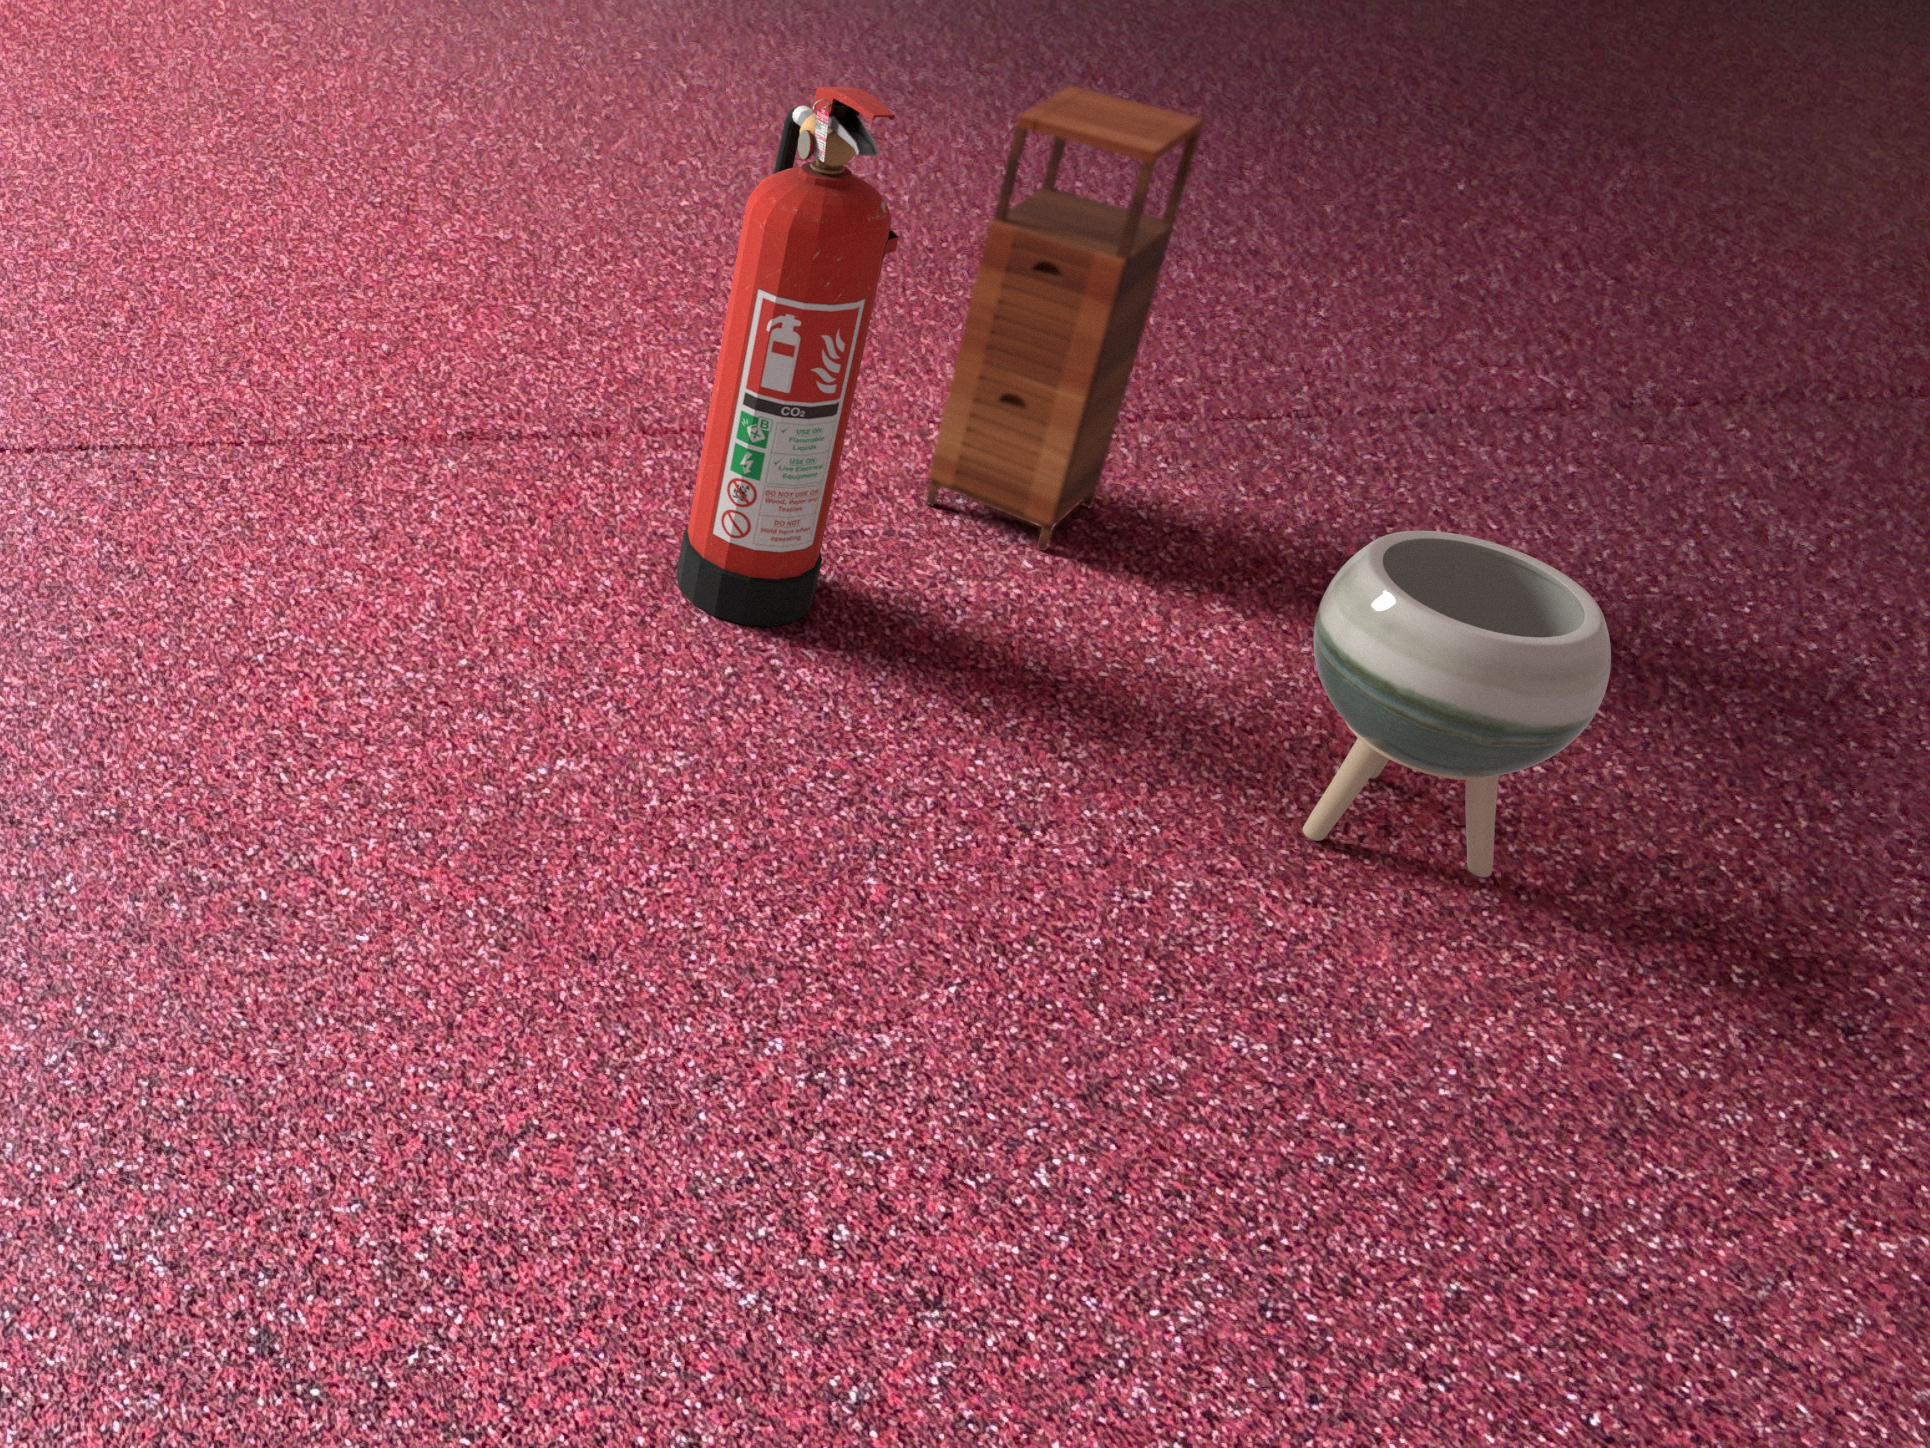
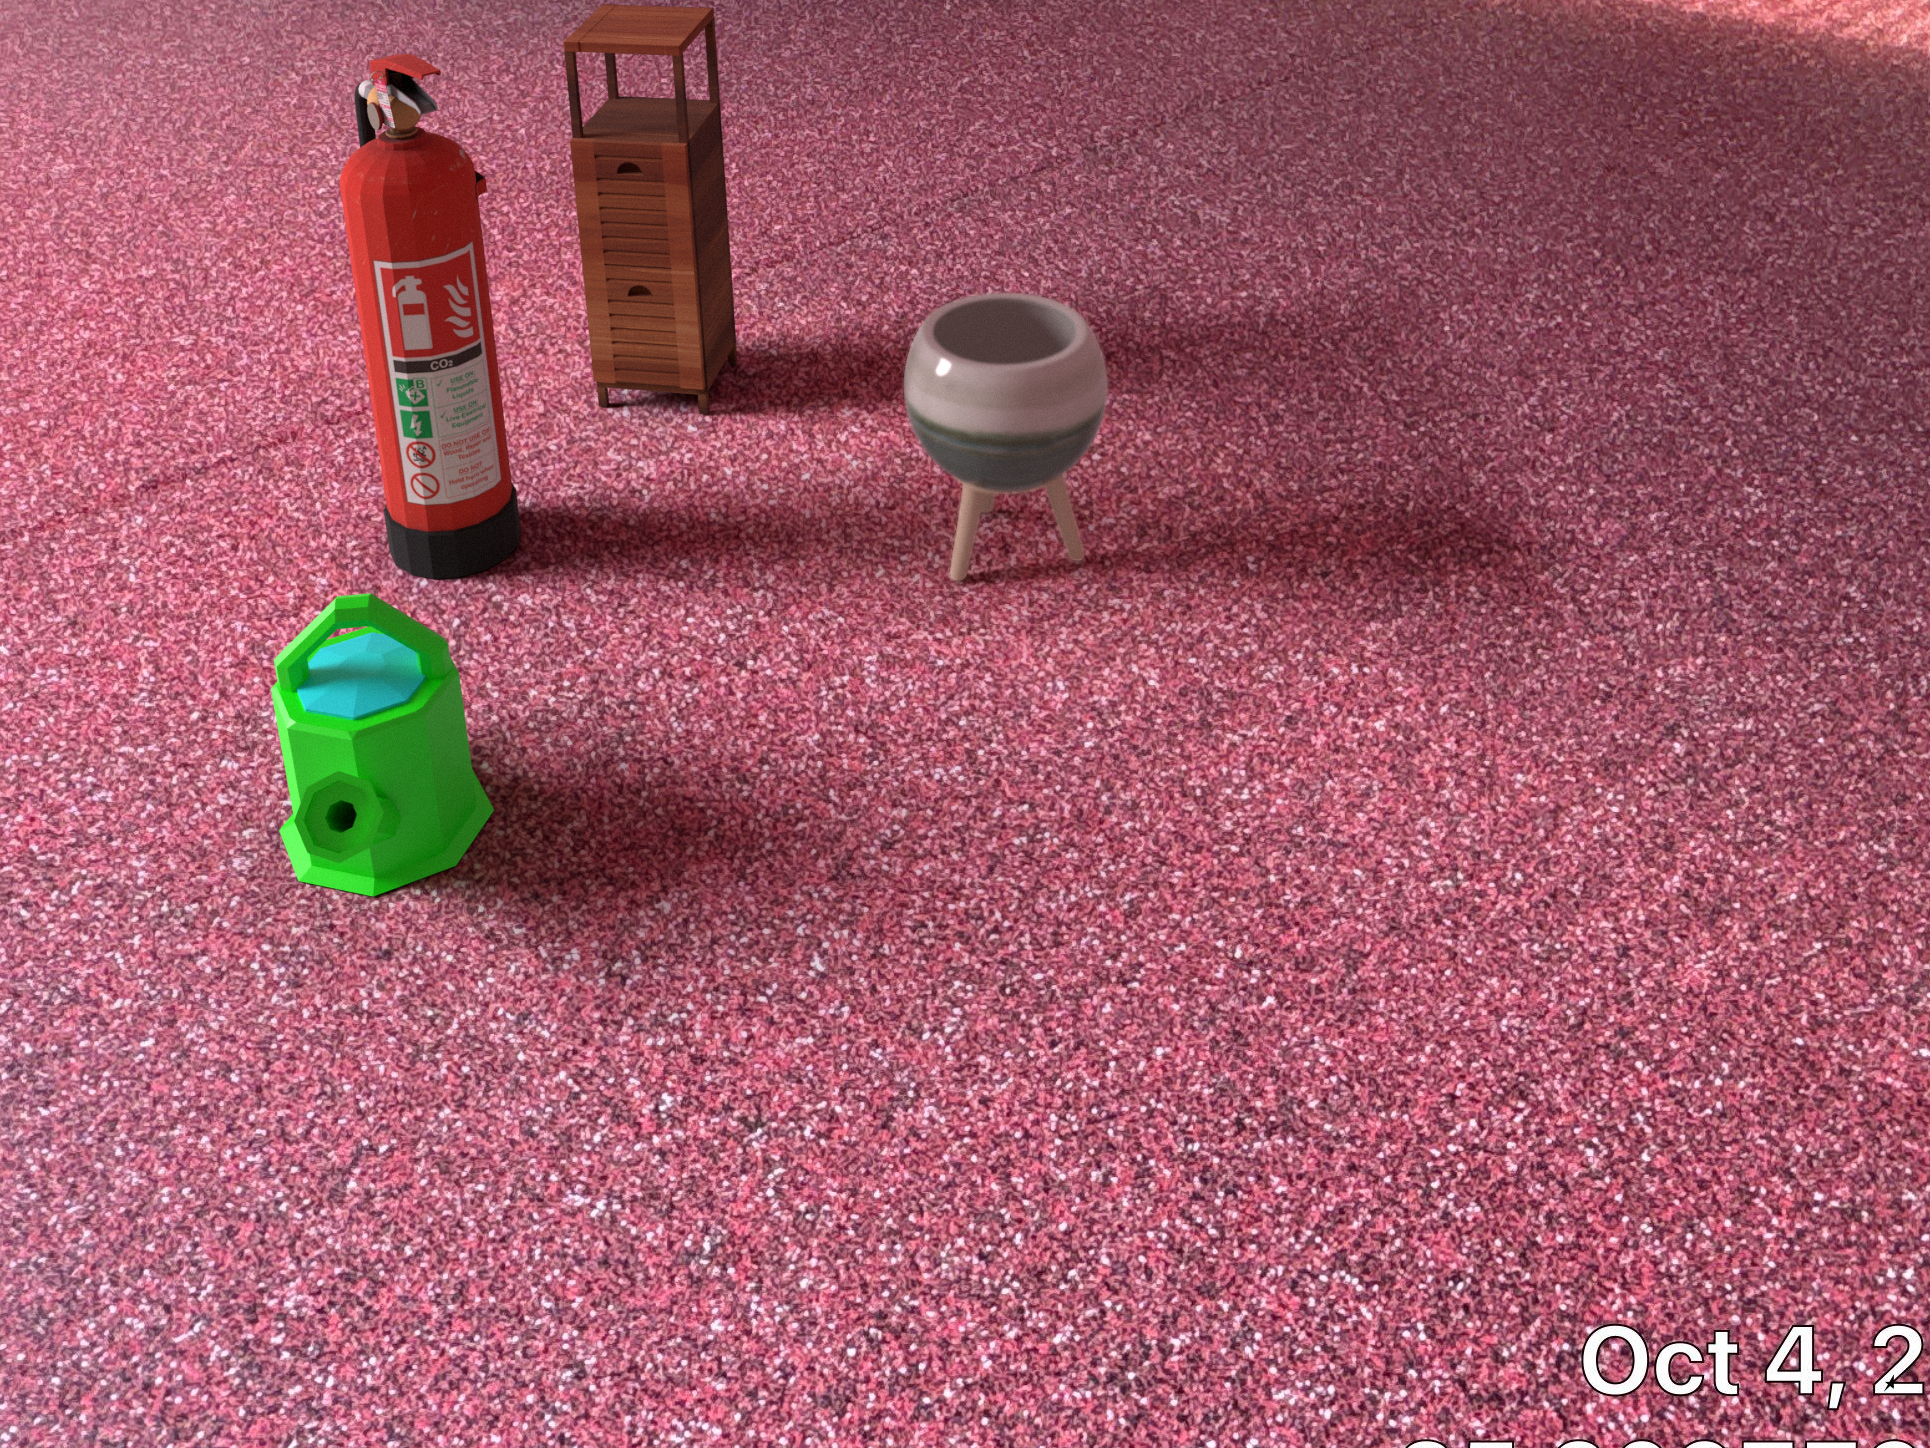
watering can: none [517,605,738,902] -> present [271,593,494,896]

